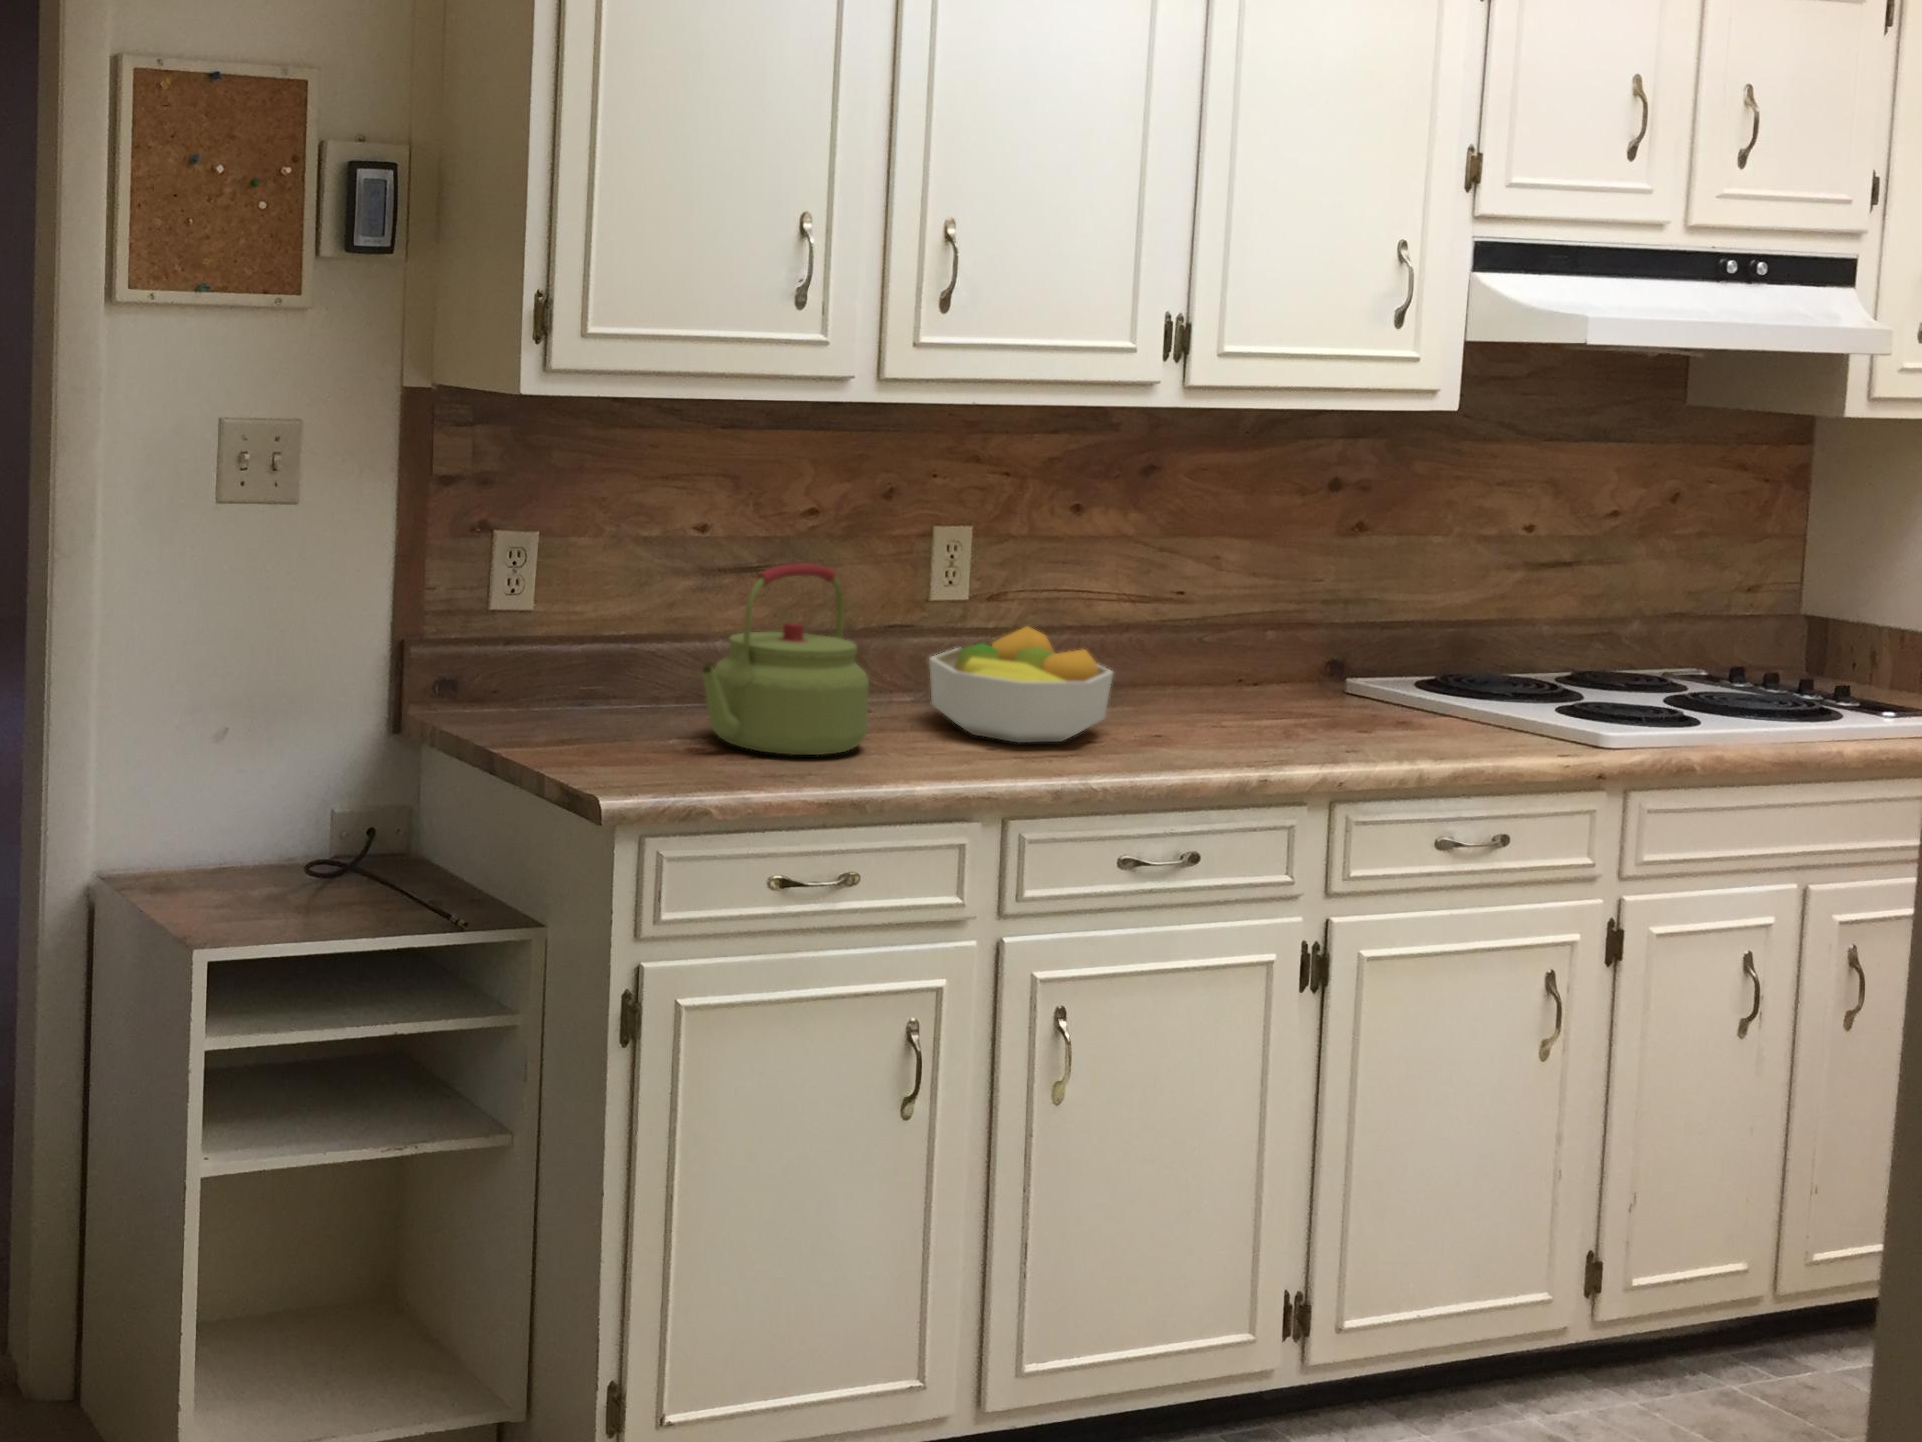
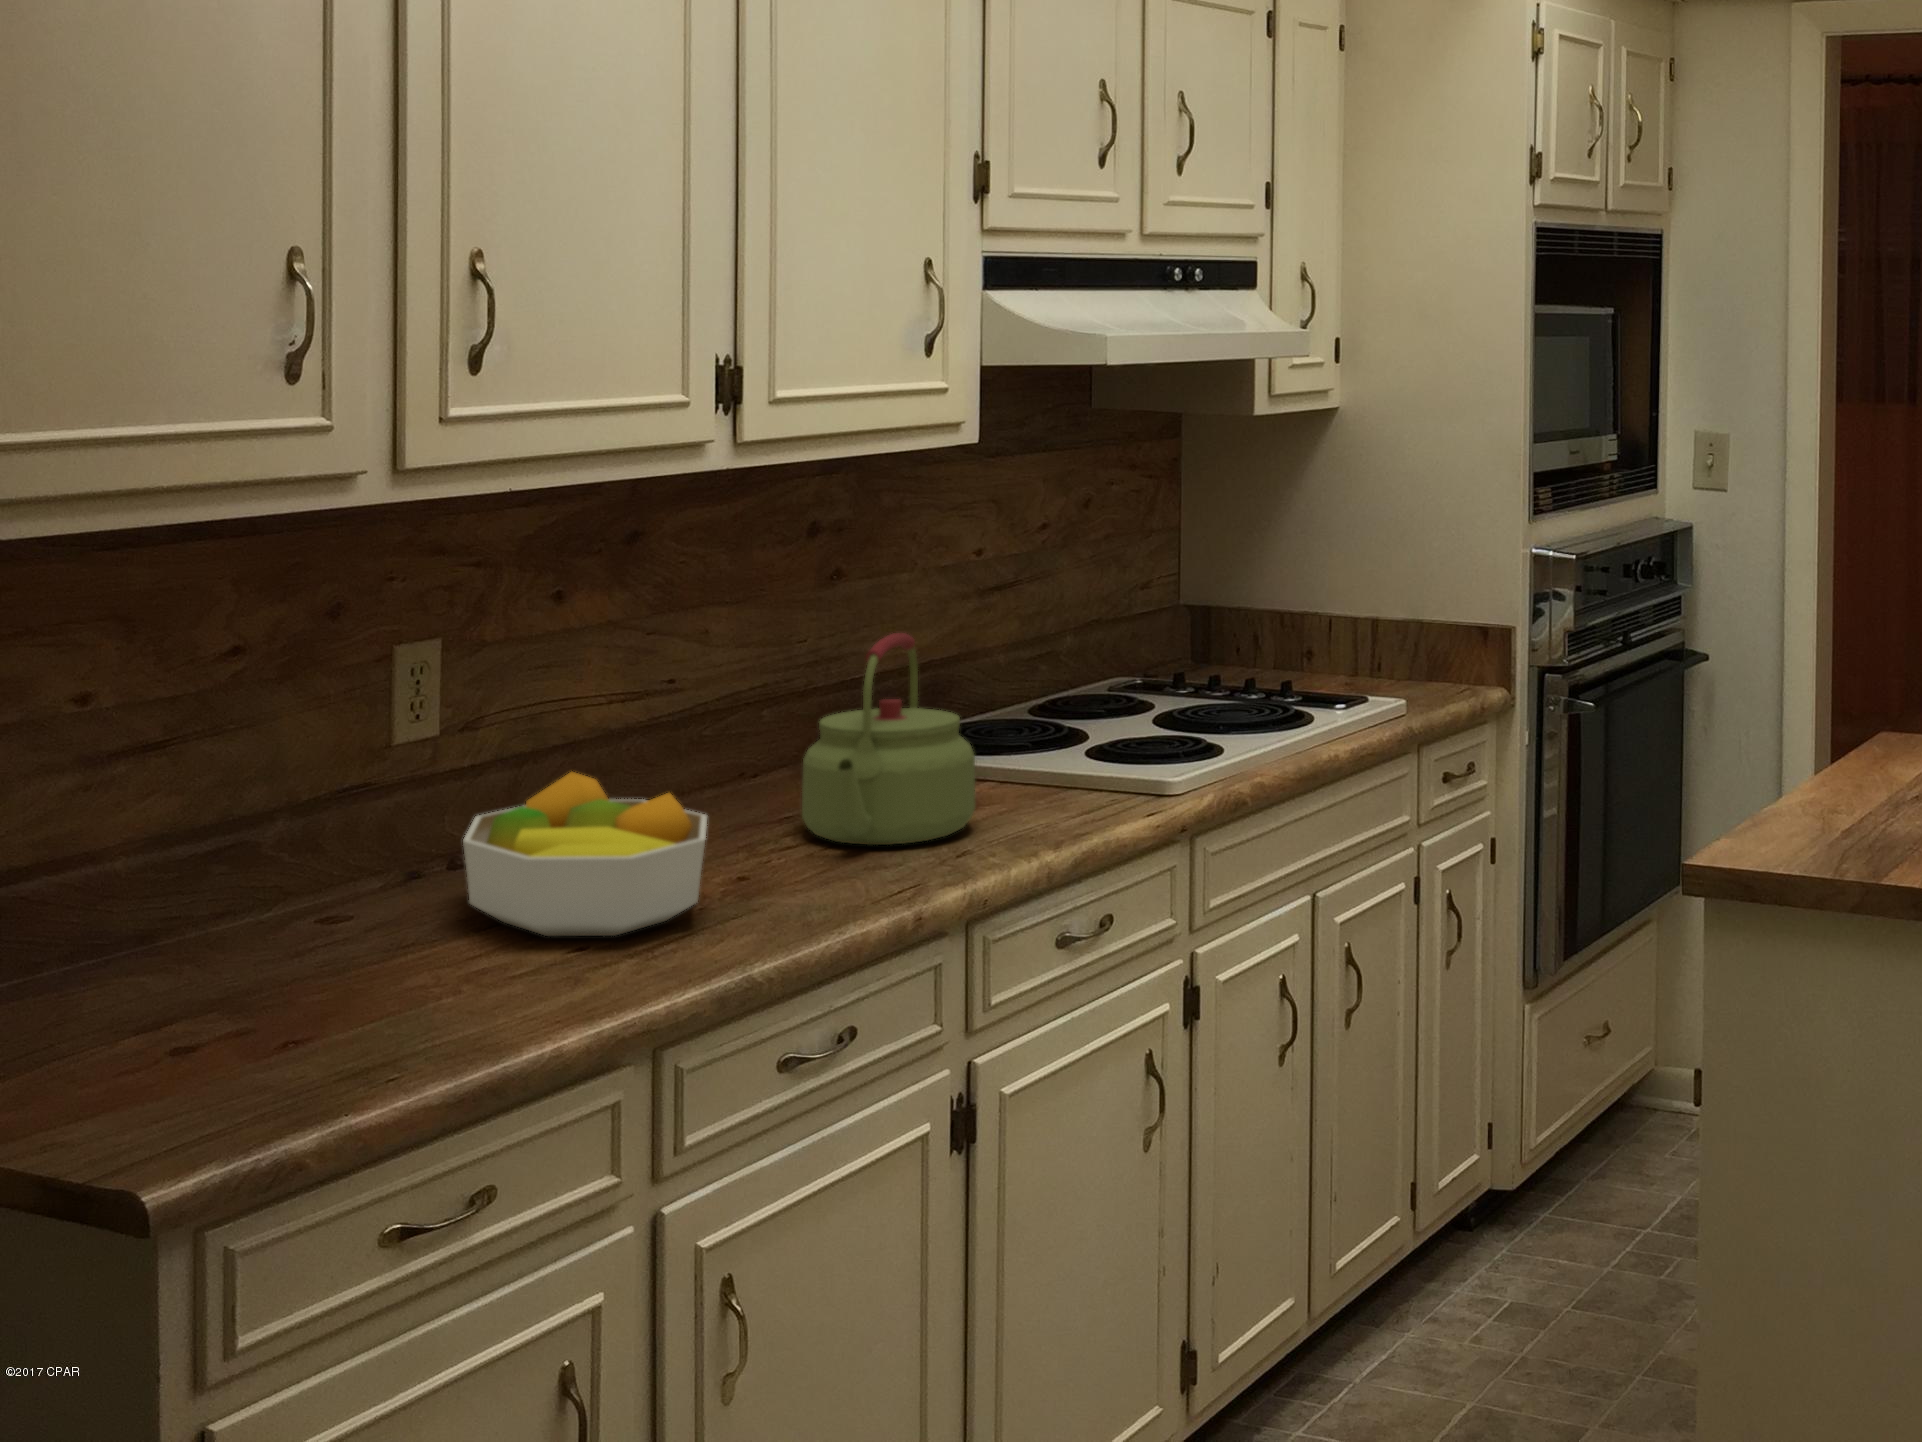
kettle: present [700,563,869,755] -> present [802,633,975,845]

